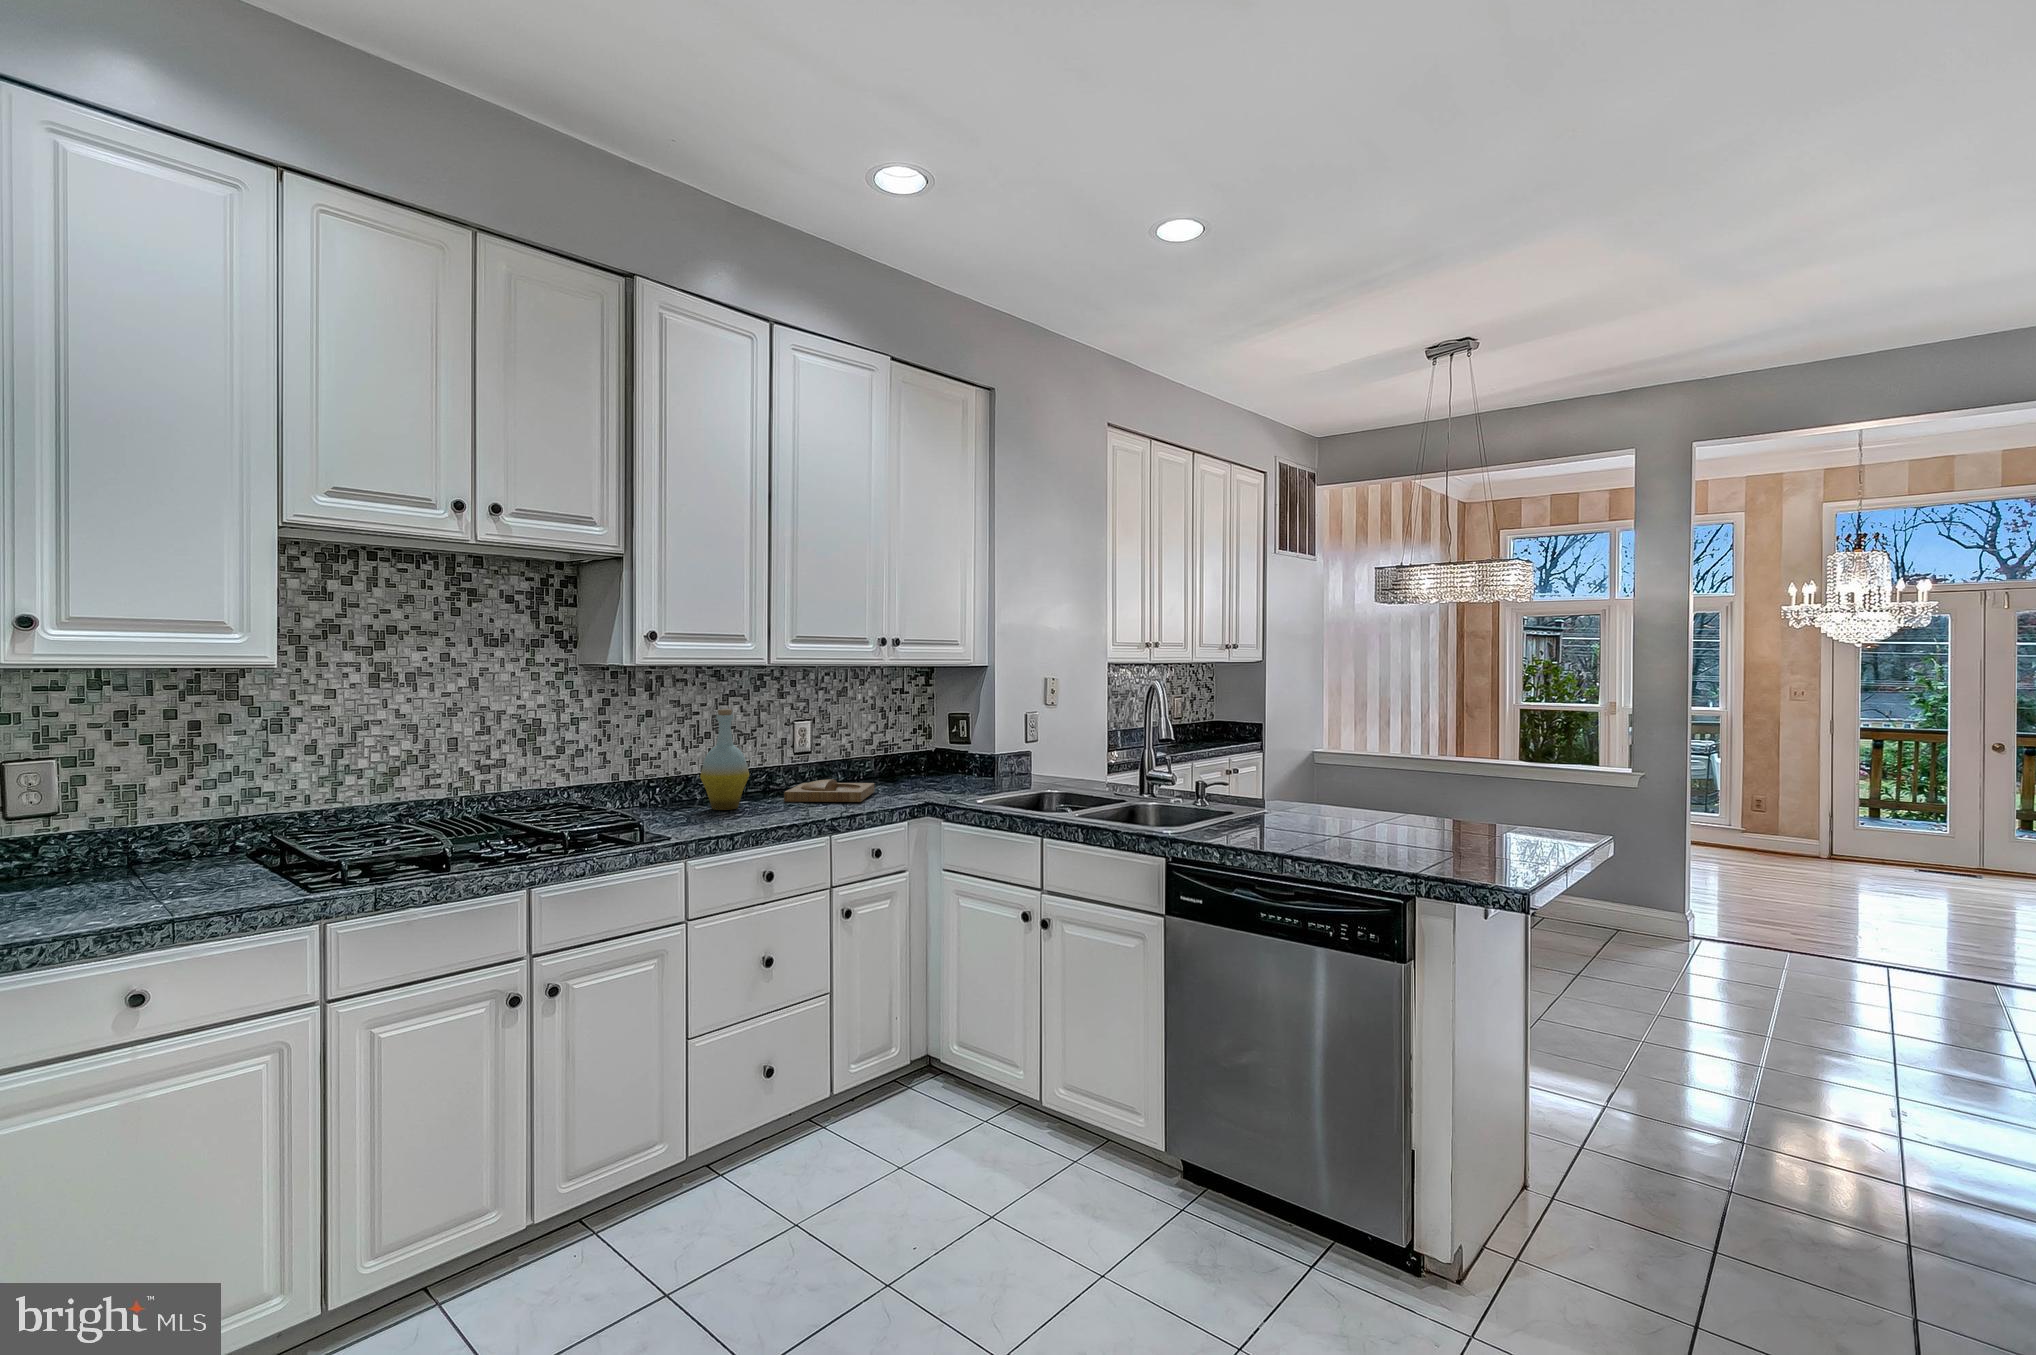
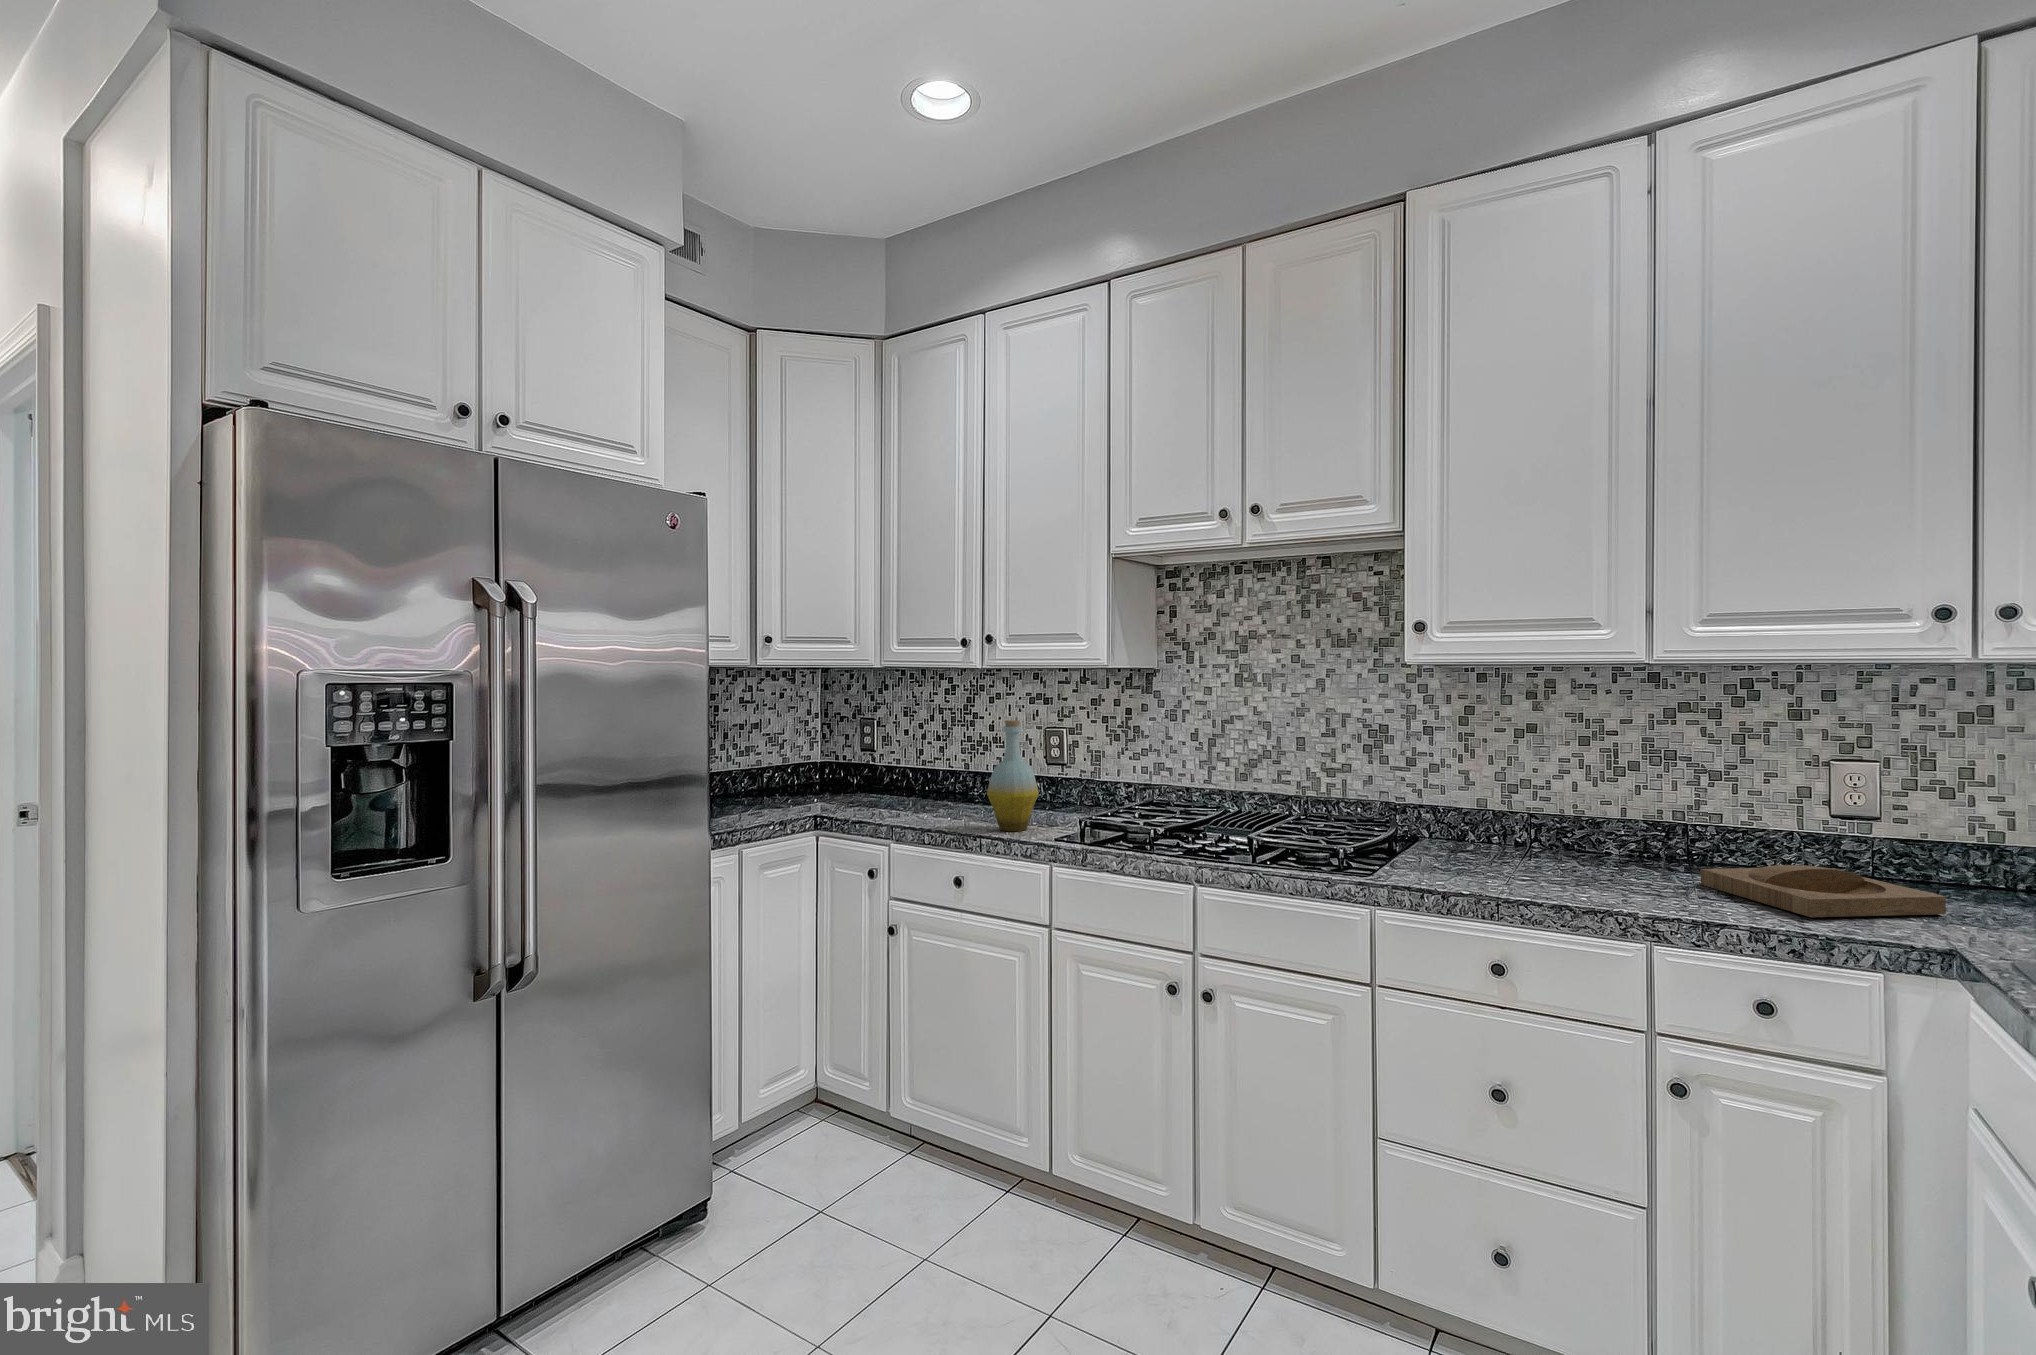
bottle: present [700,709,749,810] -> present [987,720,1039,831]

